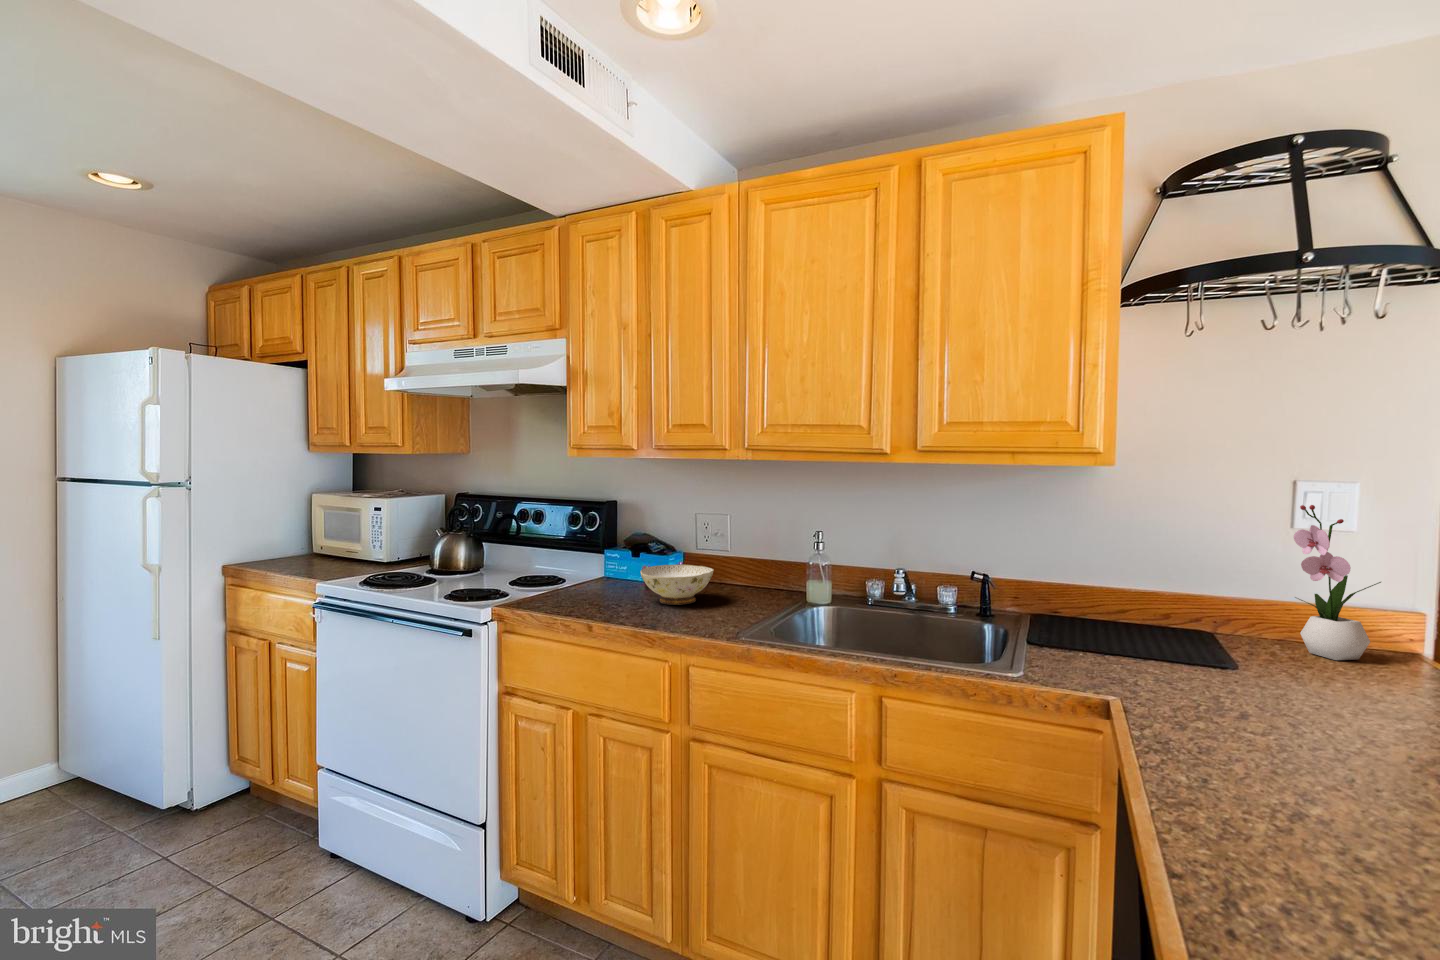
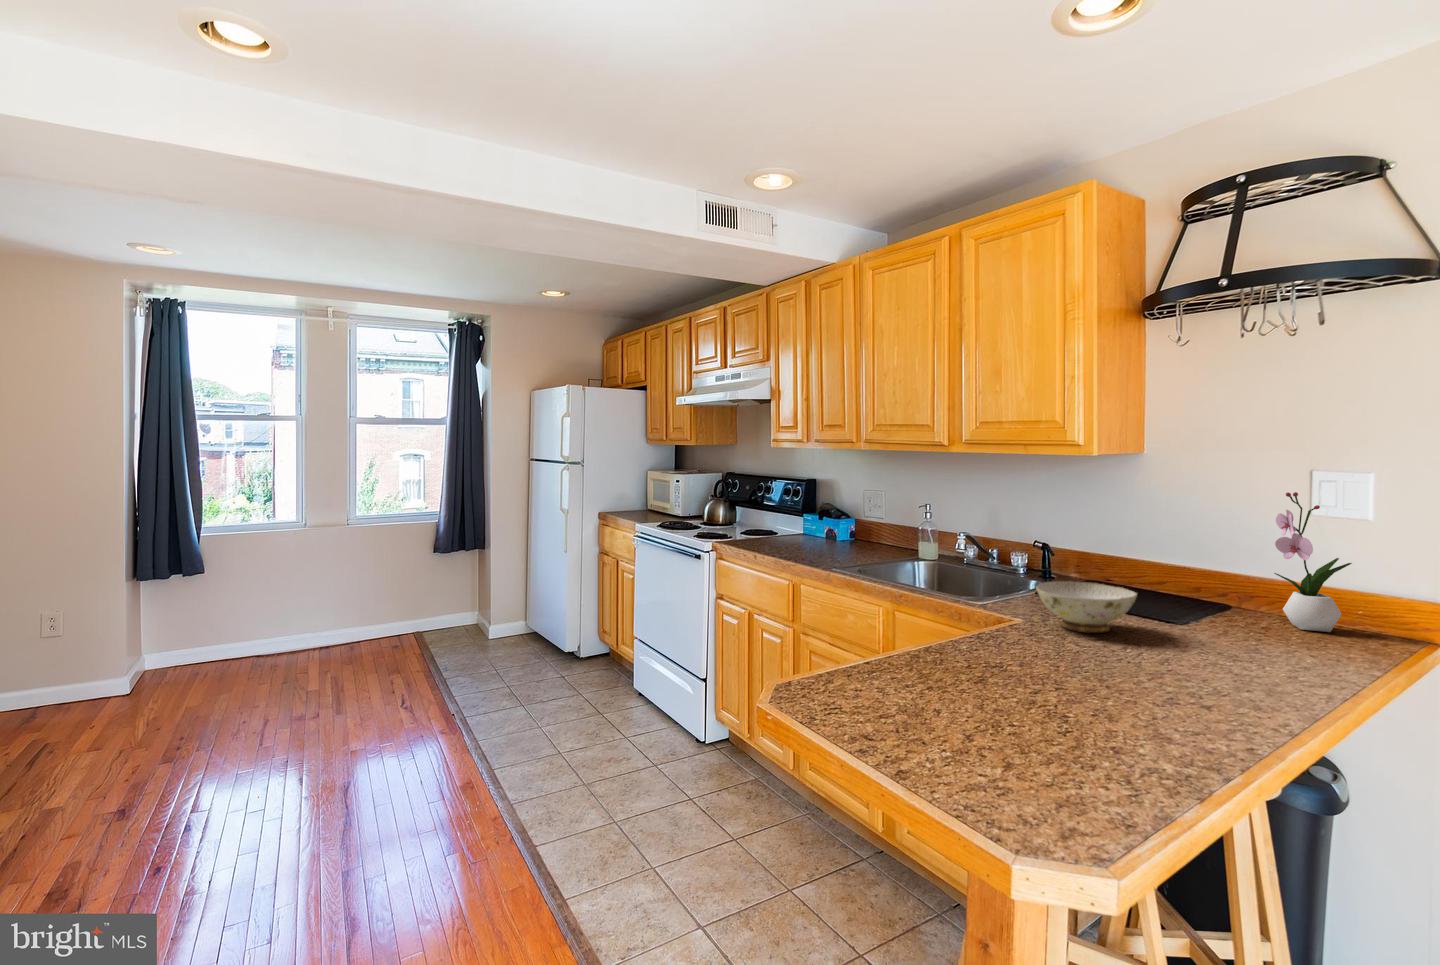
ceramic bowl: present [641,564,714,605] -> present [1036,581,1137,633]

